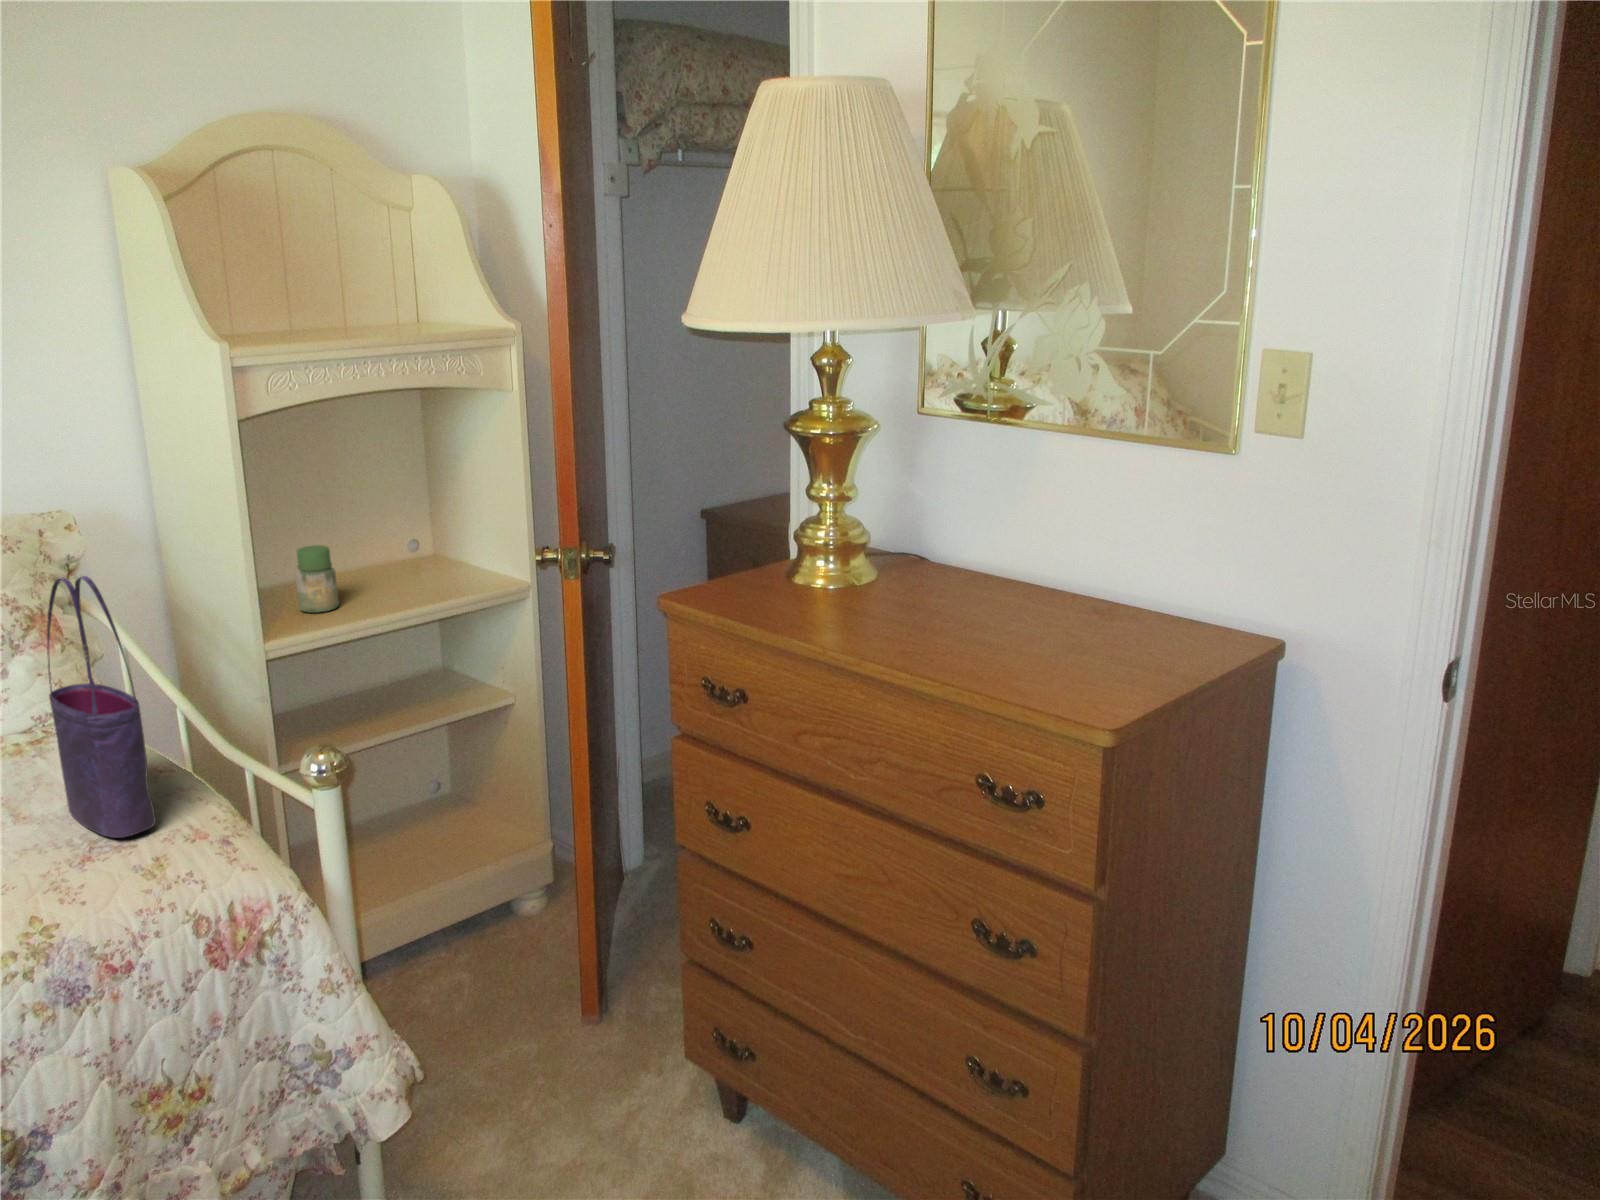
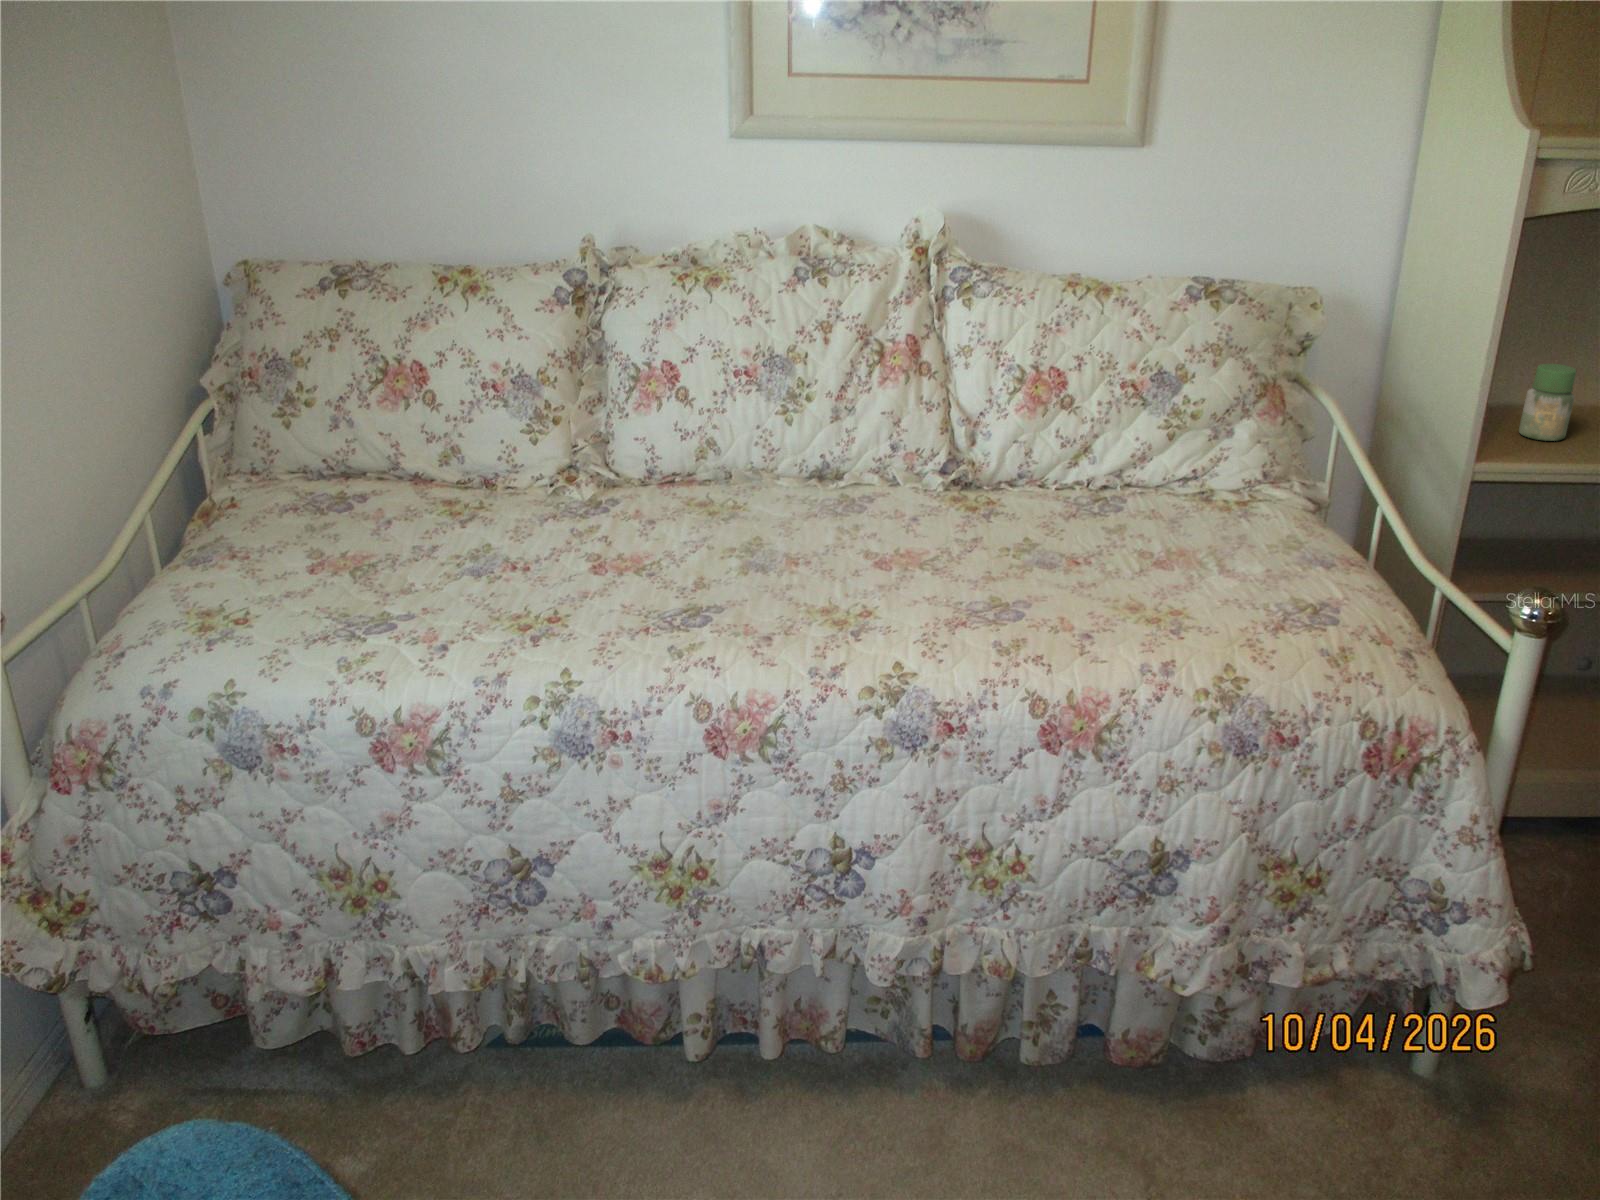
tote bag: present [47,576,156,838] -> none [1265,354,1370,619]

